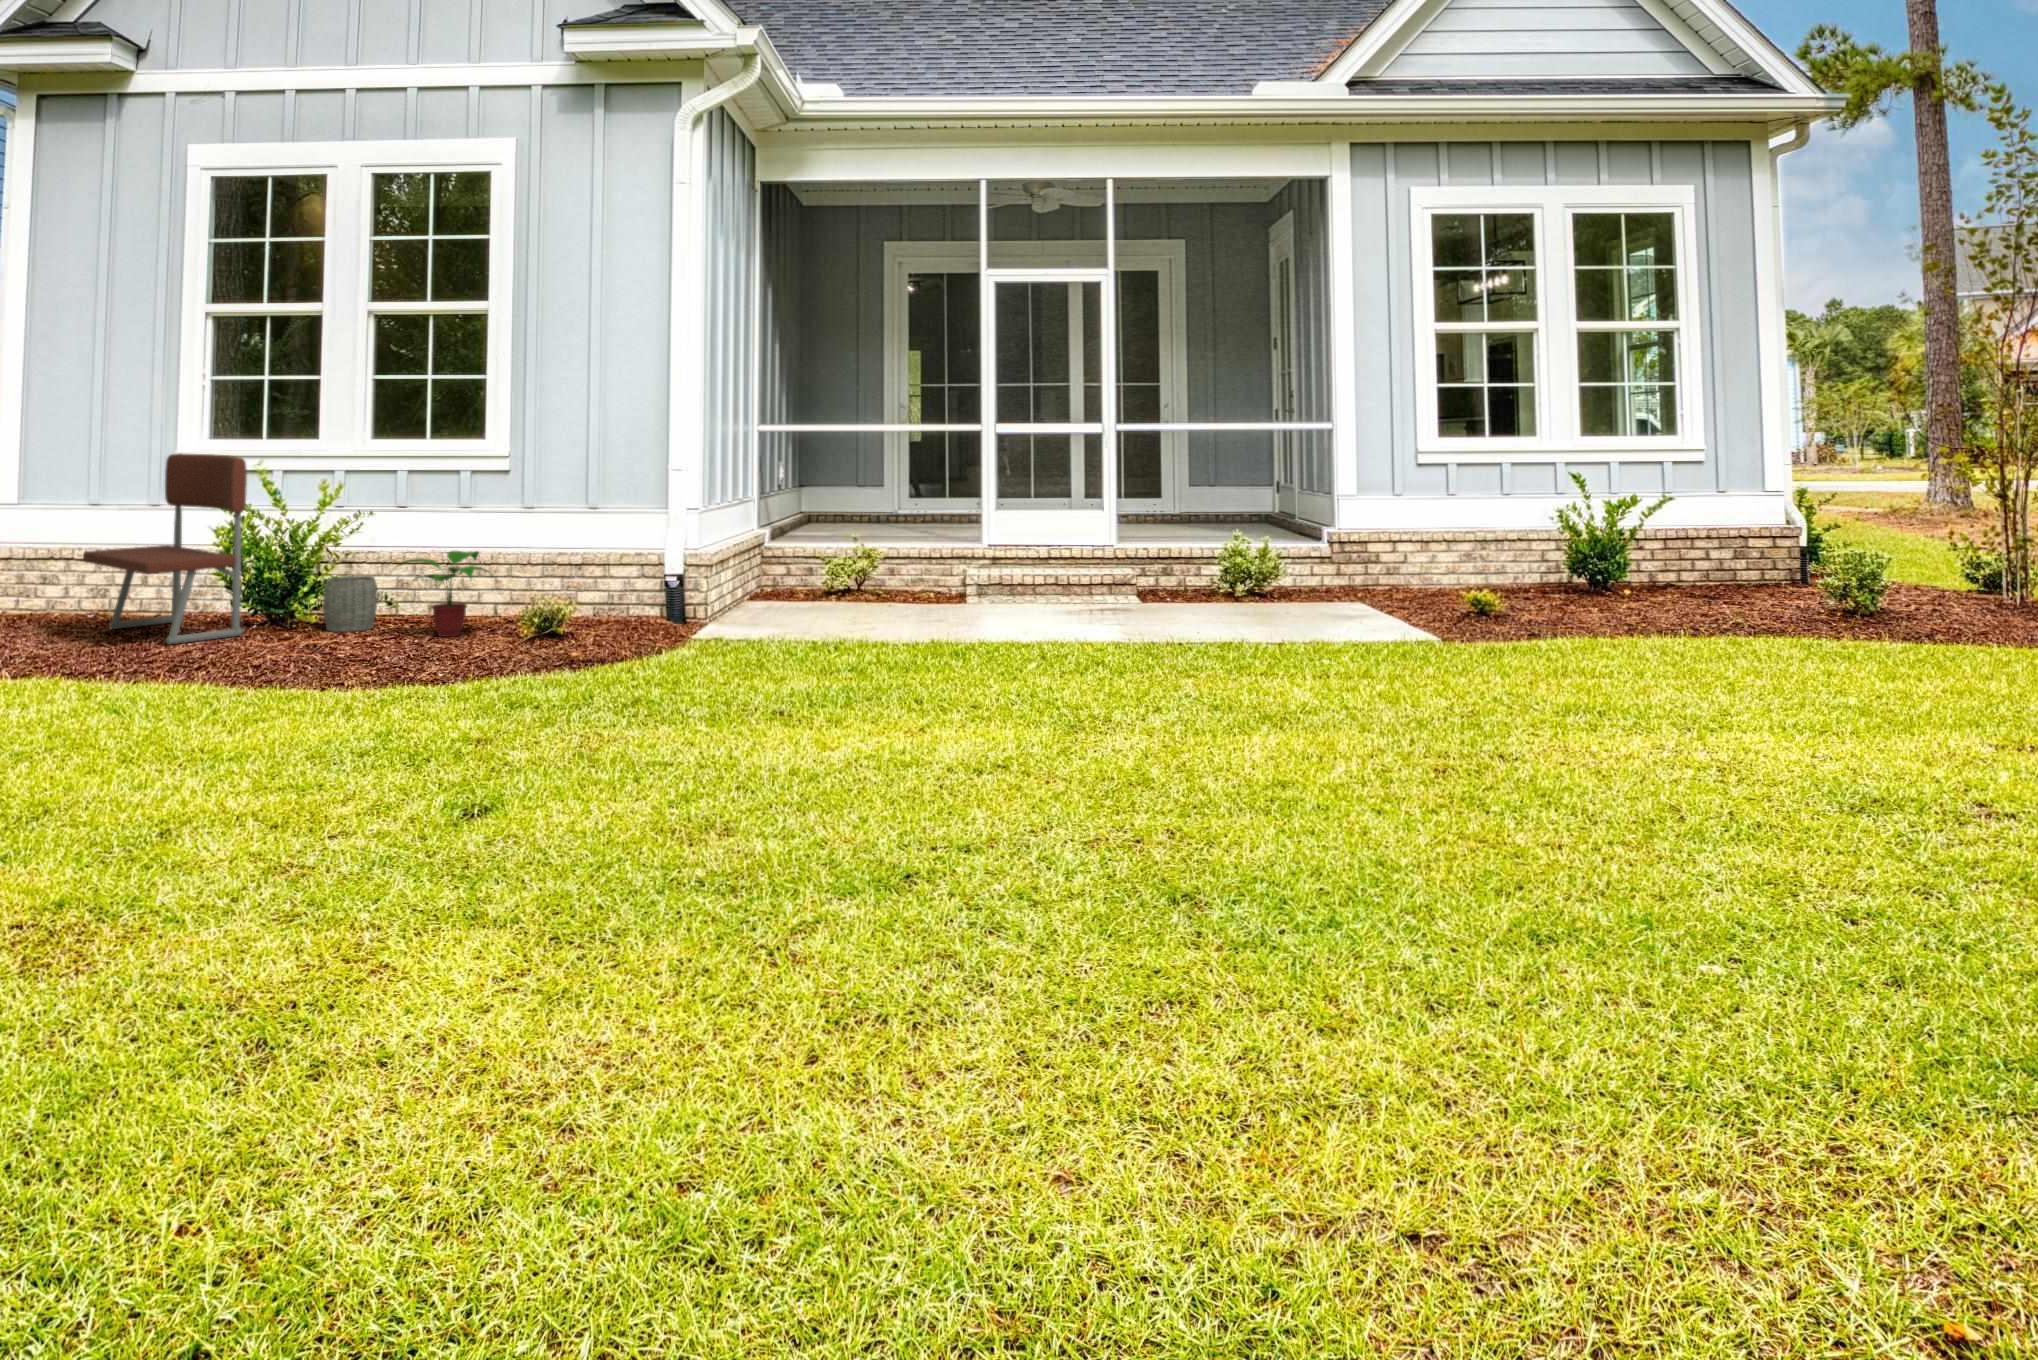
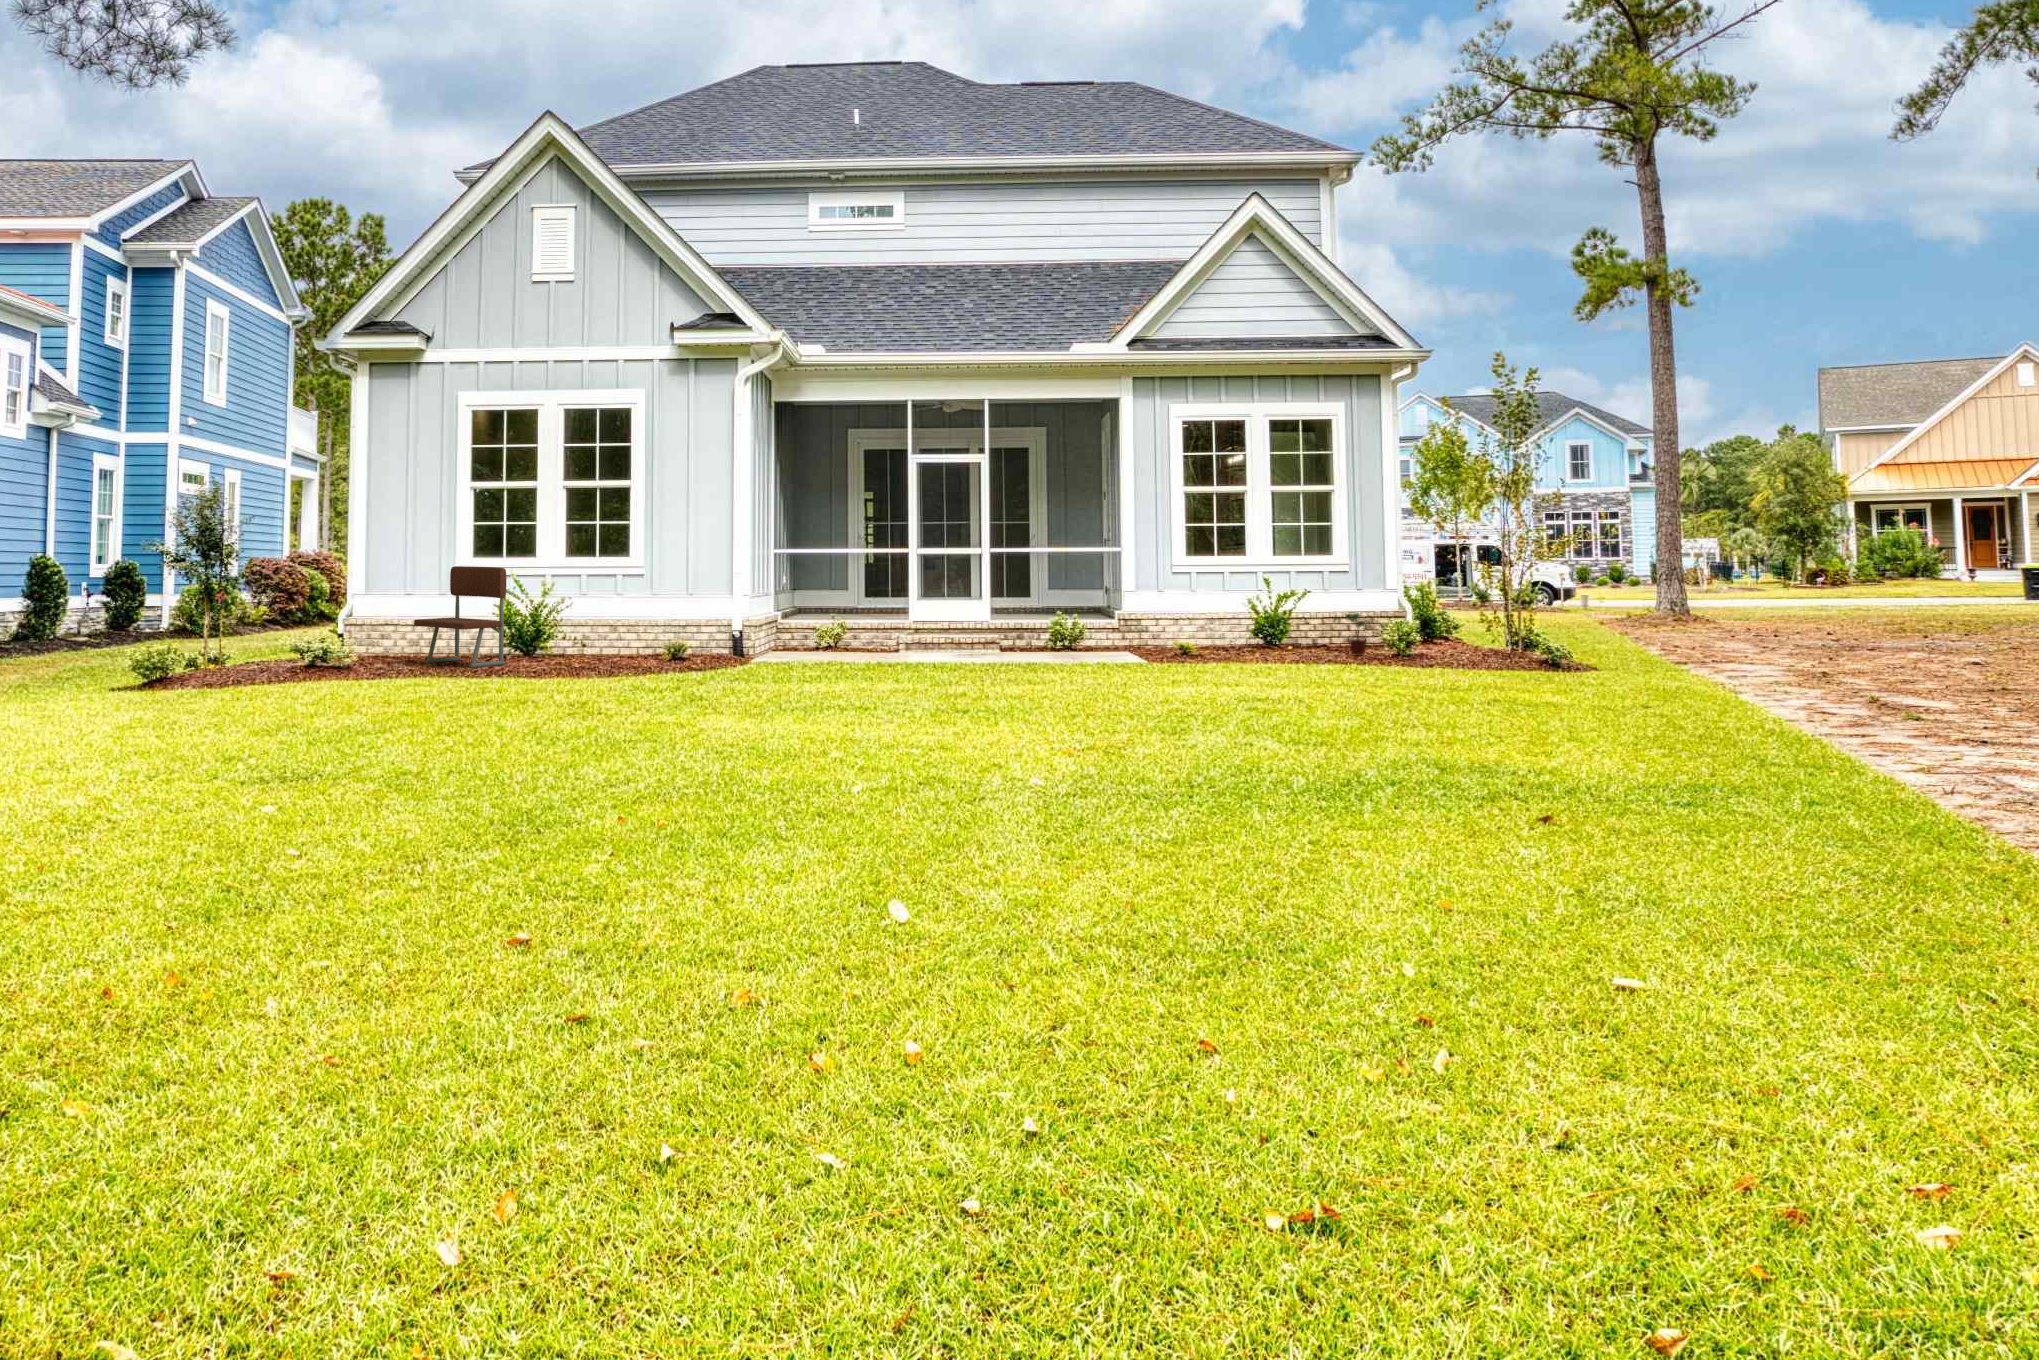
potted plant: present [398,551,486,637] -> present [1334,613,1380,656]
woven basket: present [323,576,377,632] -> none [544,634,572,664]

